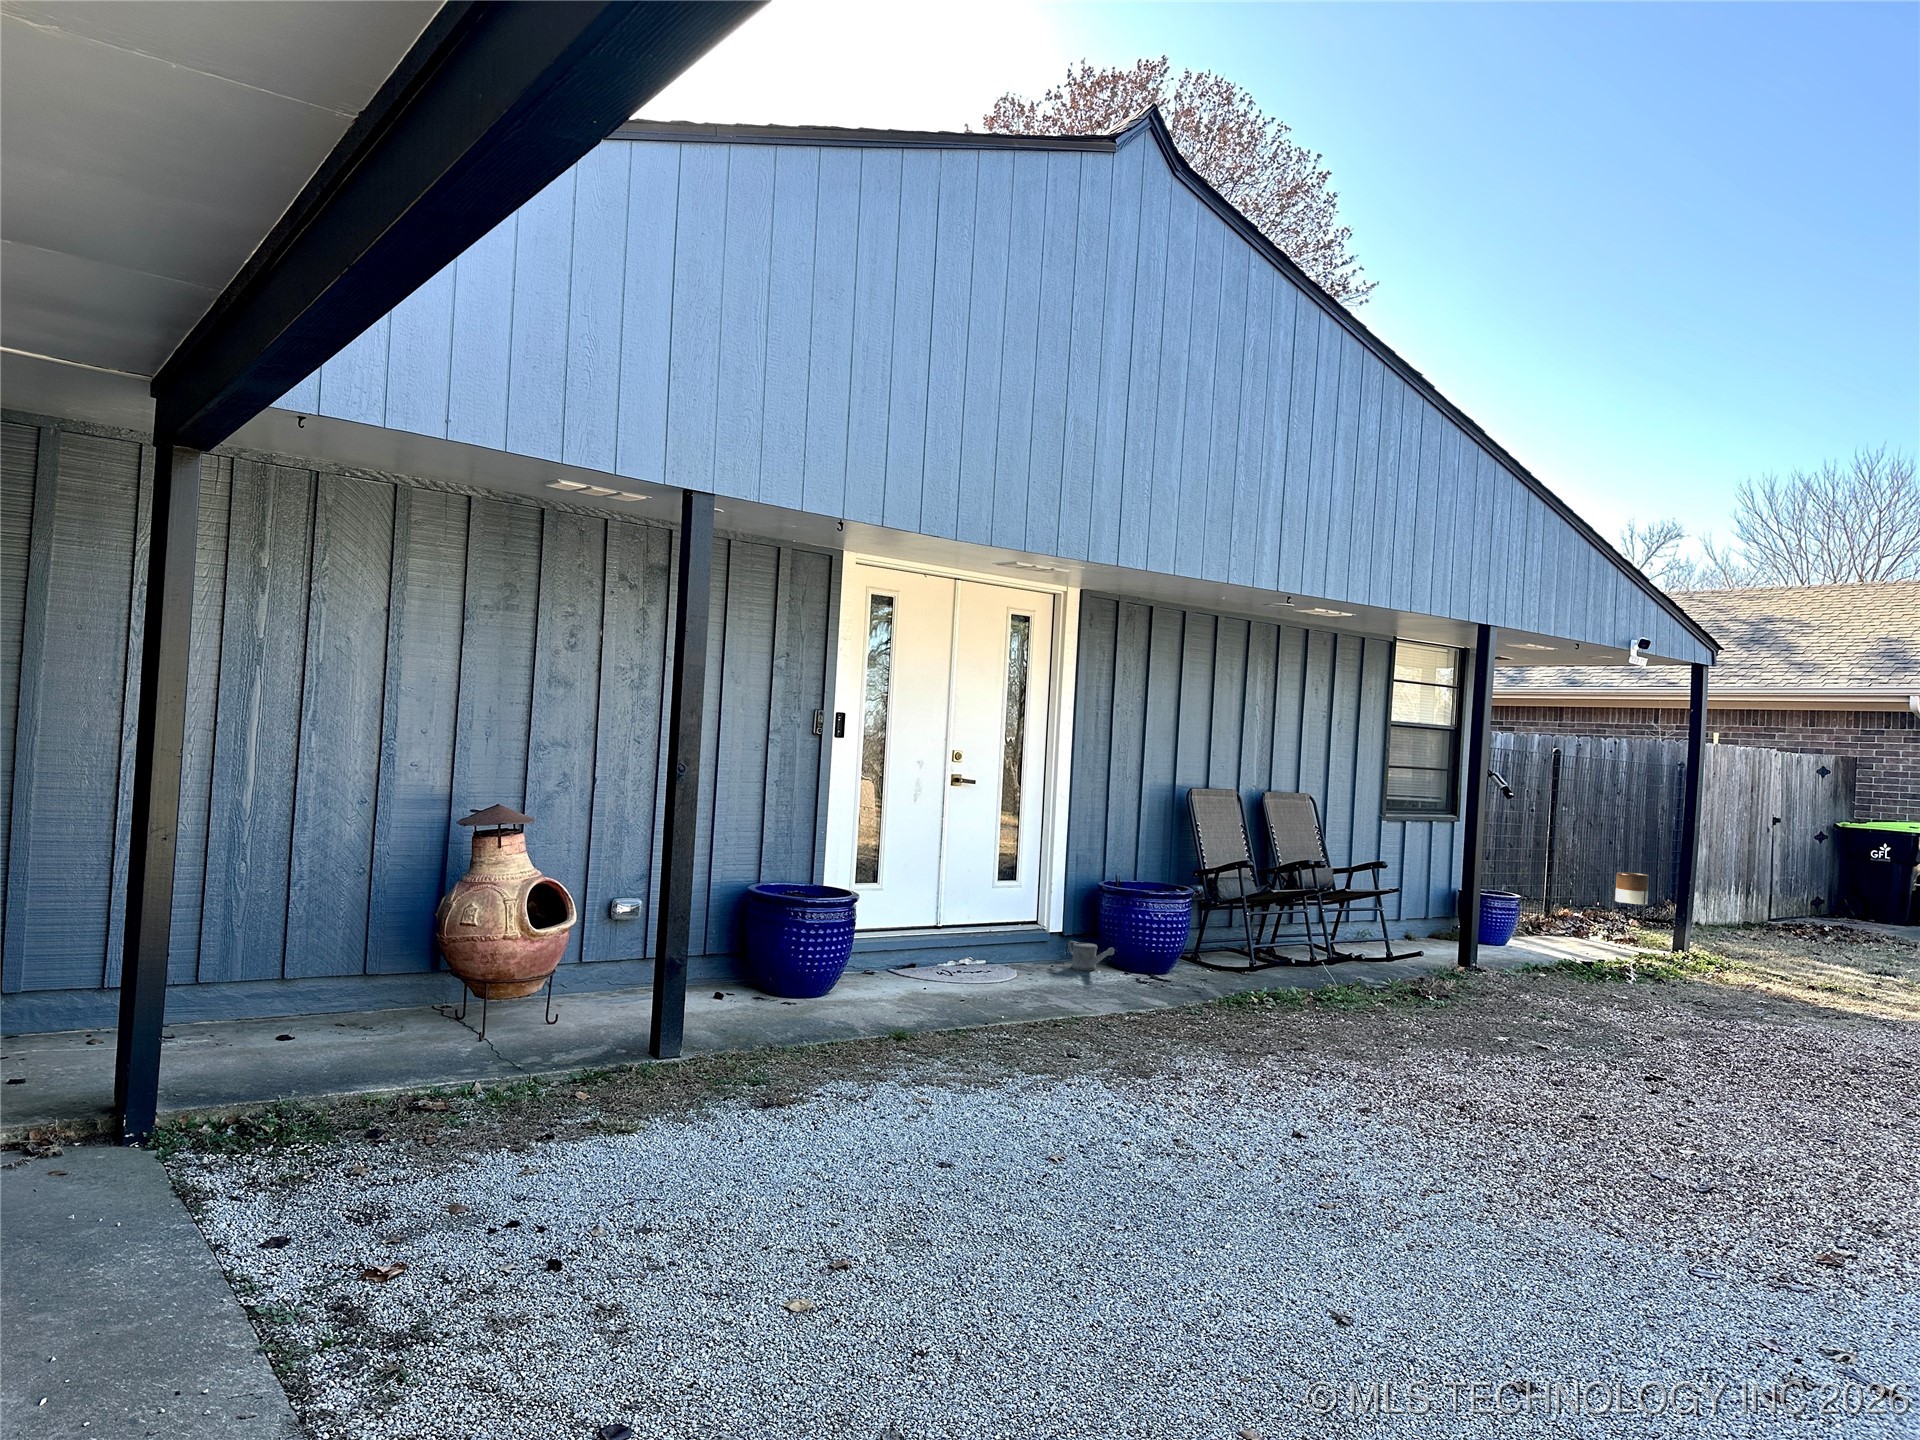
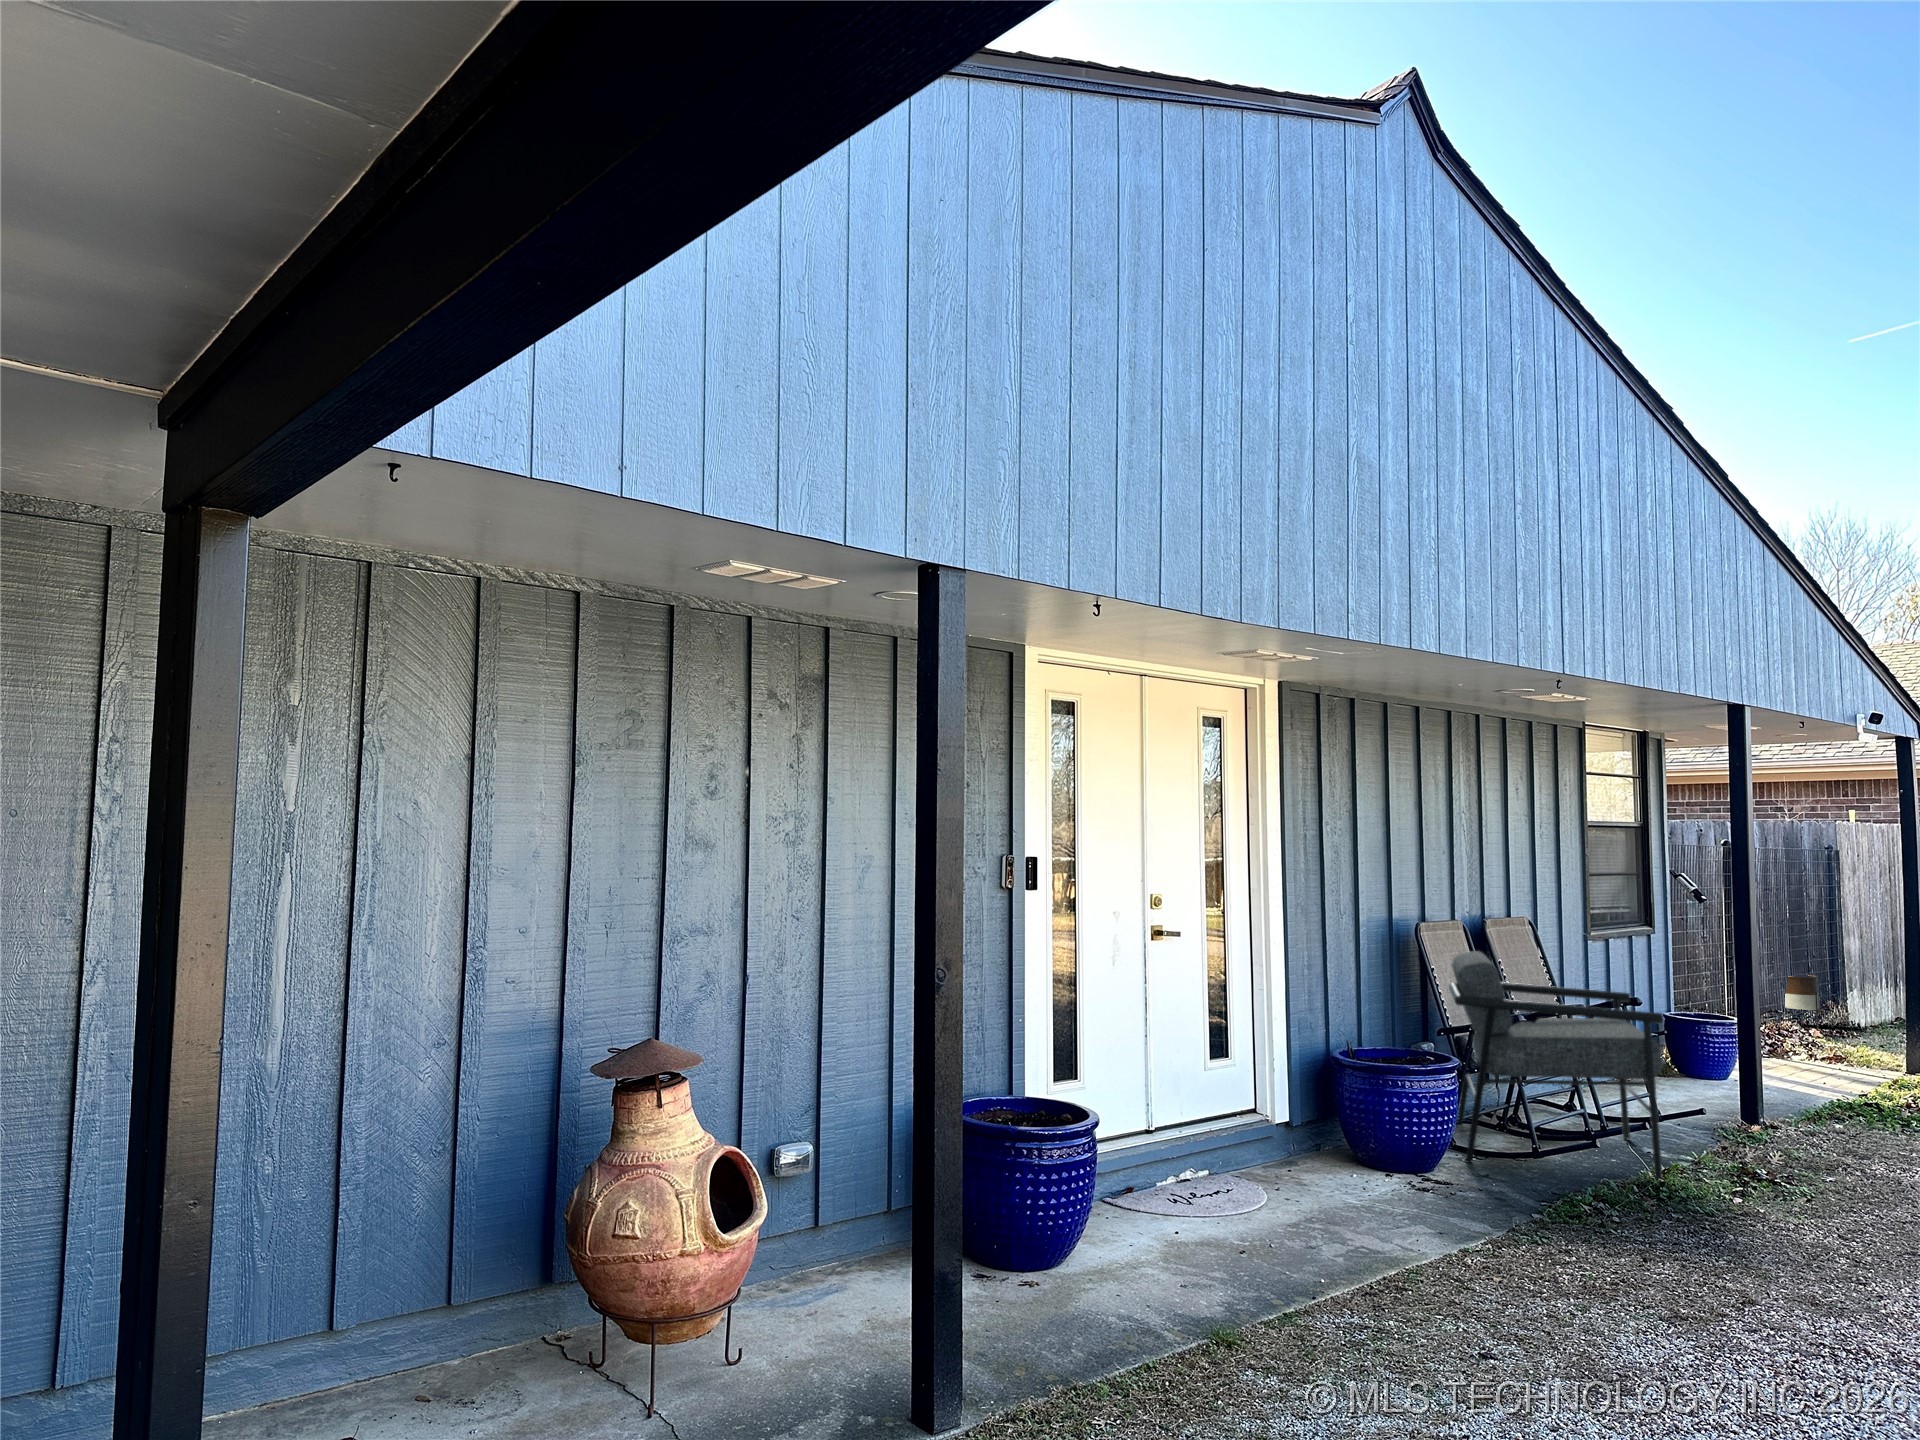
armchair: none [1199,815,1365,991] -> present [1449,951,1663,1179]
watering can: present [1068,941,1114,971] -> none [1300,1130,1373,1171]

